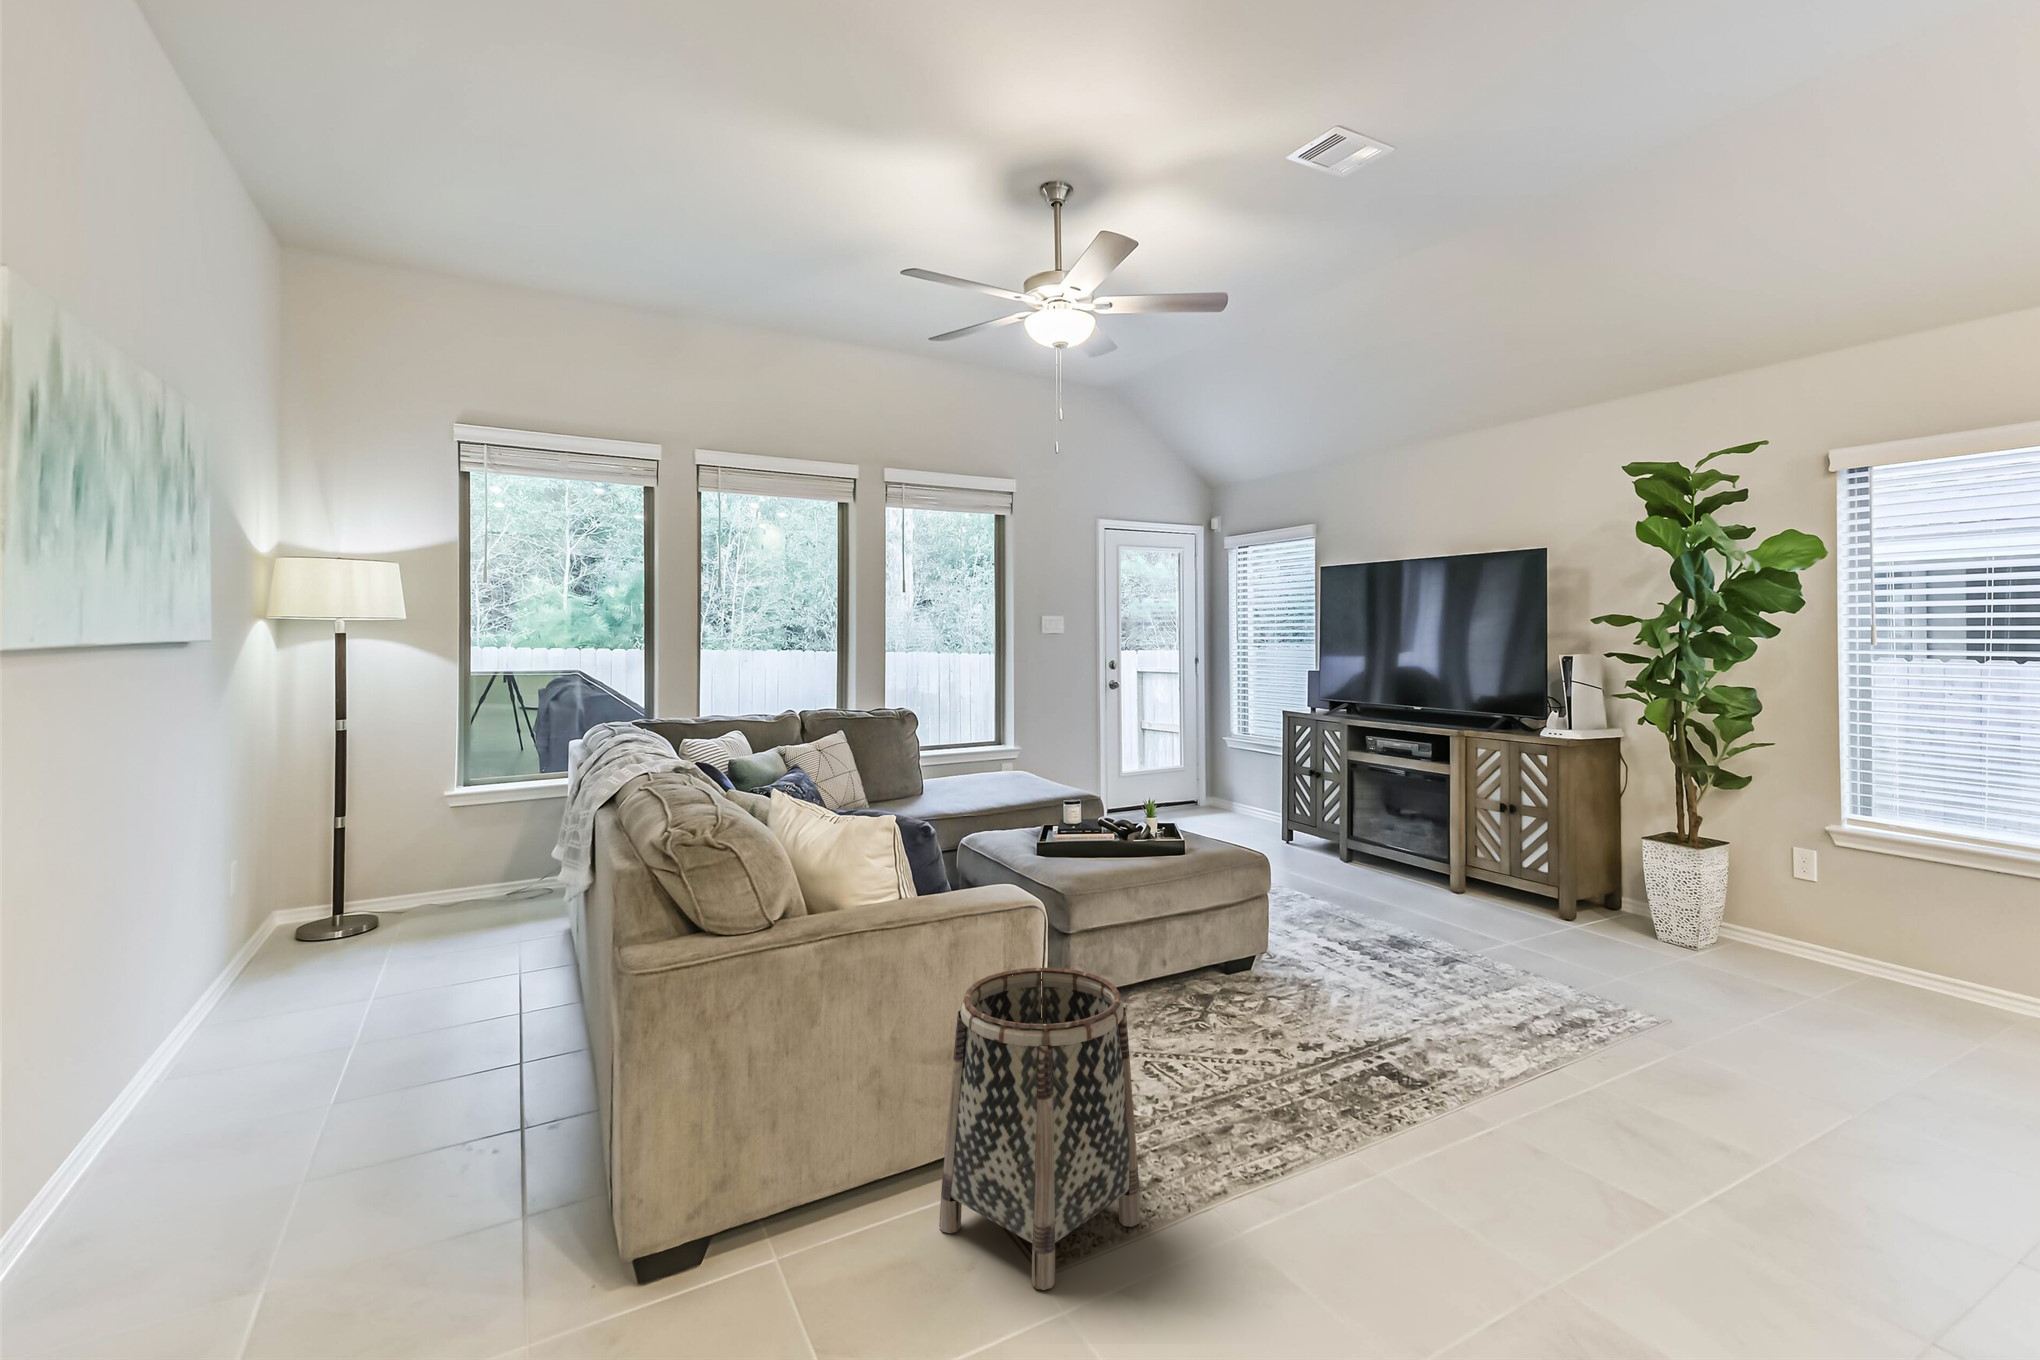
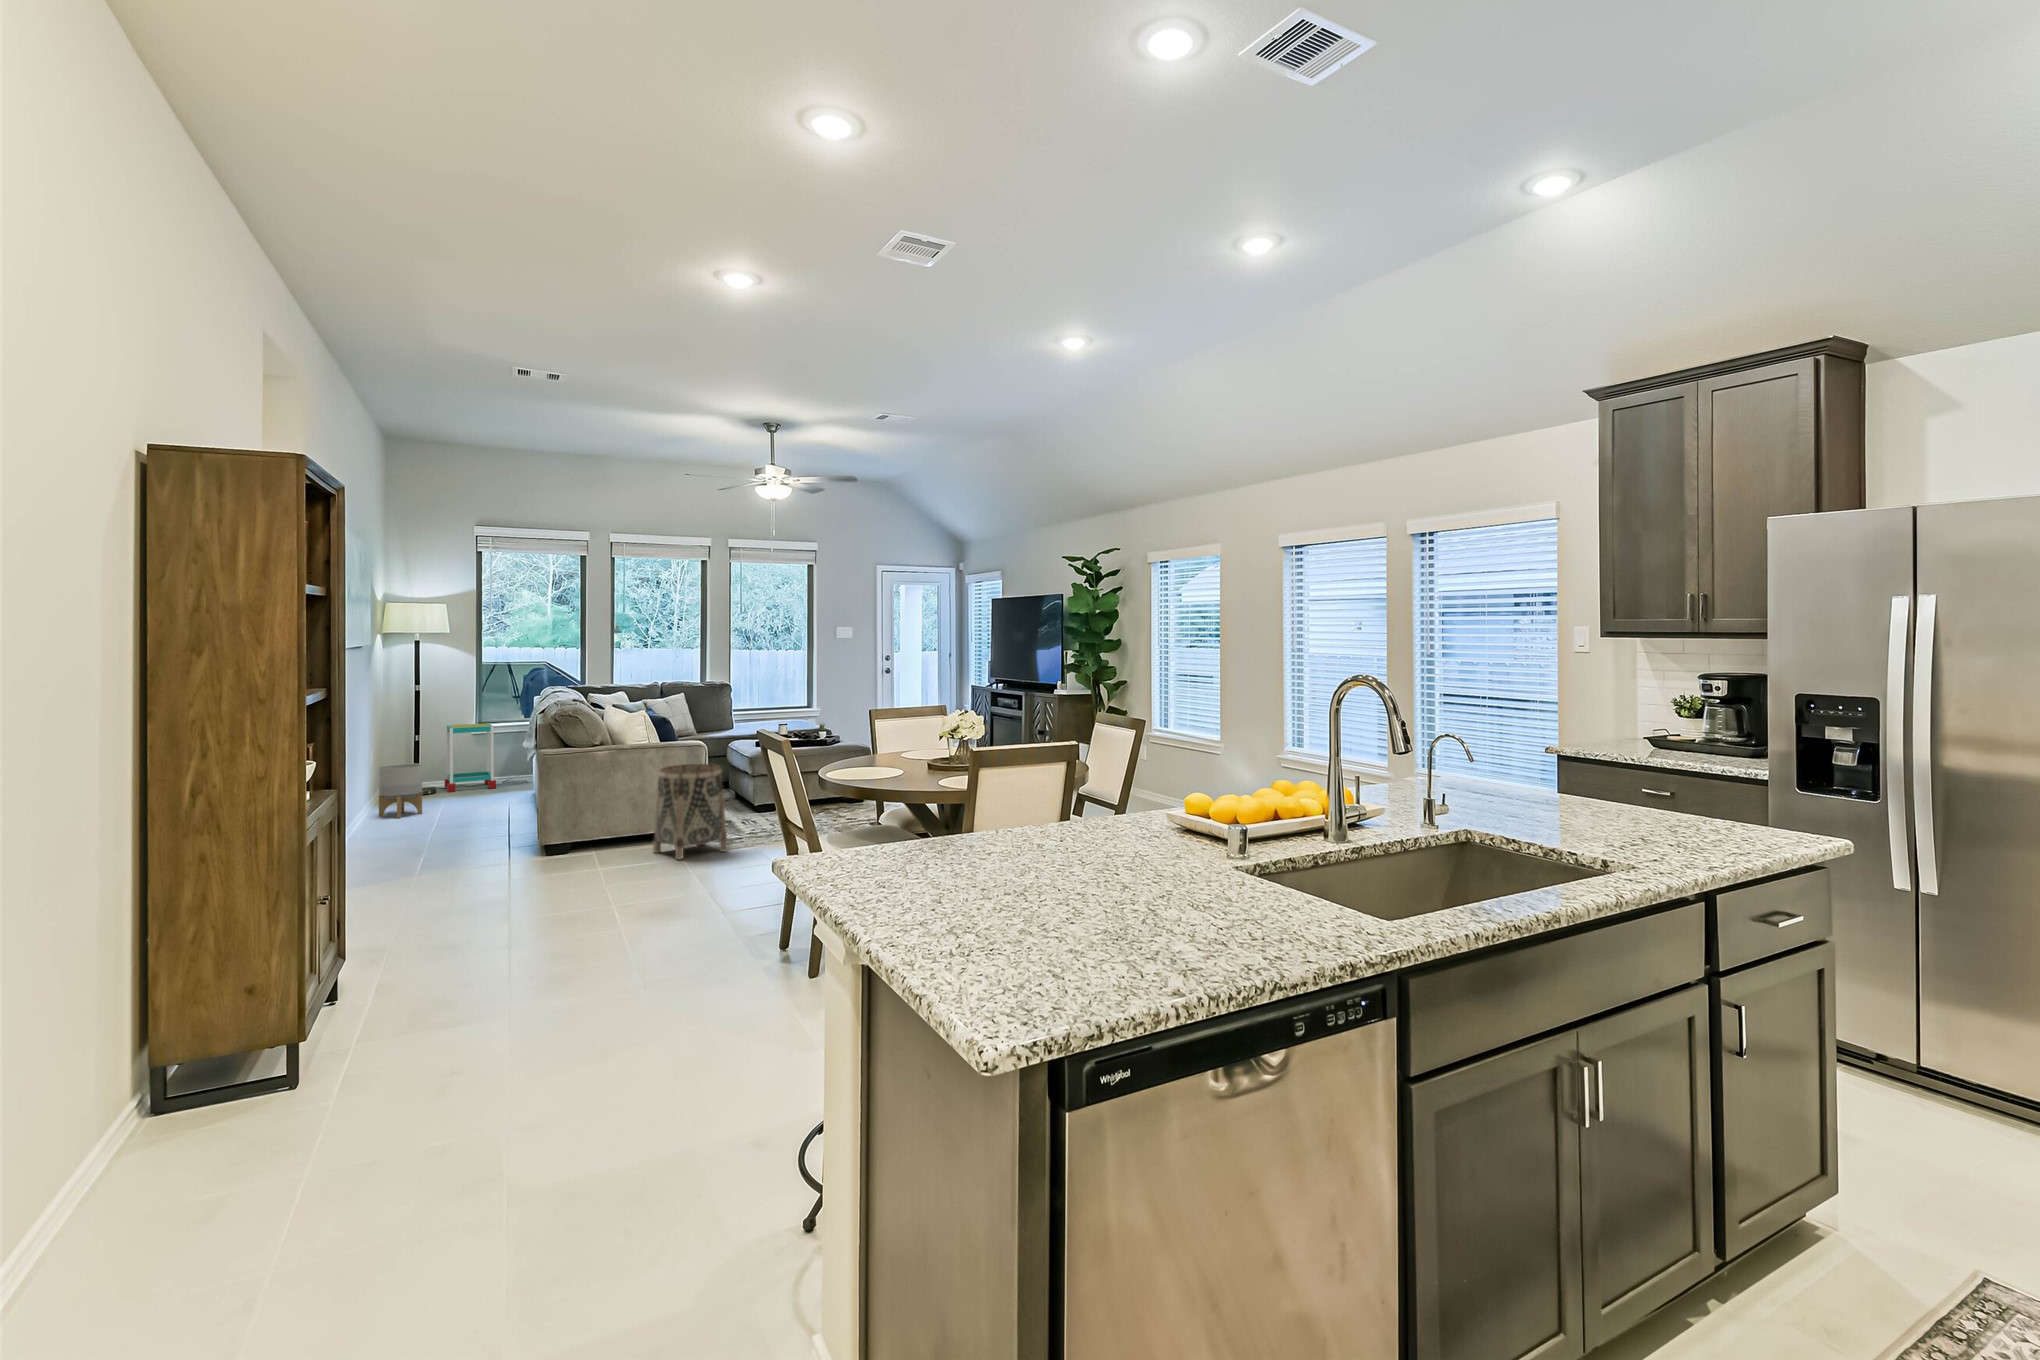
side table: none [397,787,494,926] -> present [445,723,496,792]
planter: none [235,900,335,1033] -> present [379,763,422,818]

